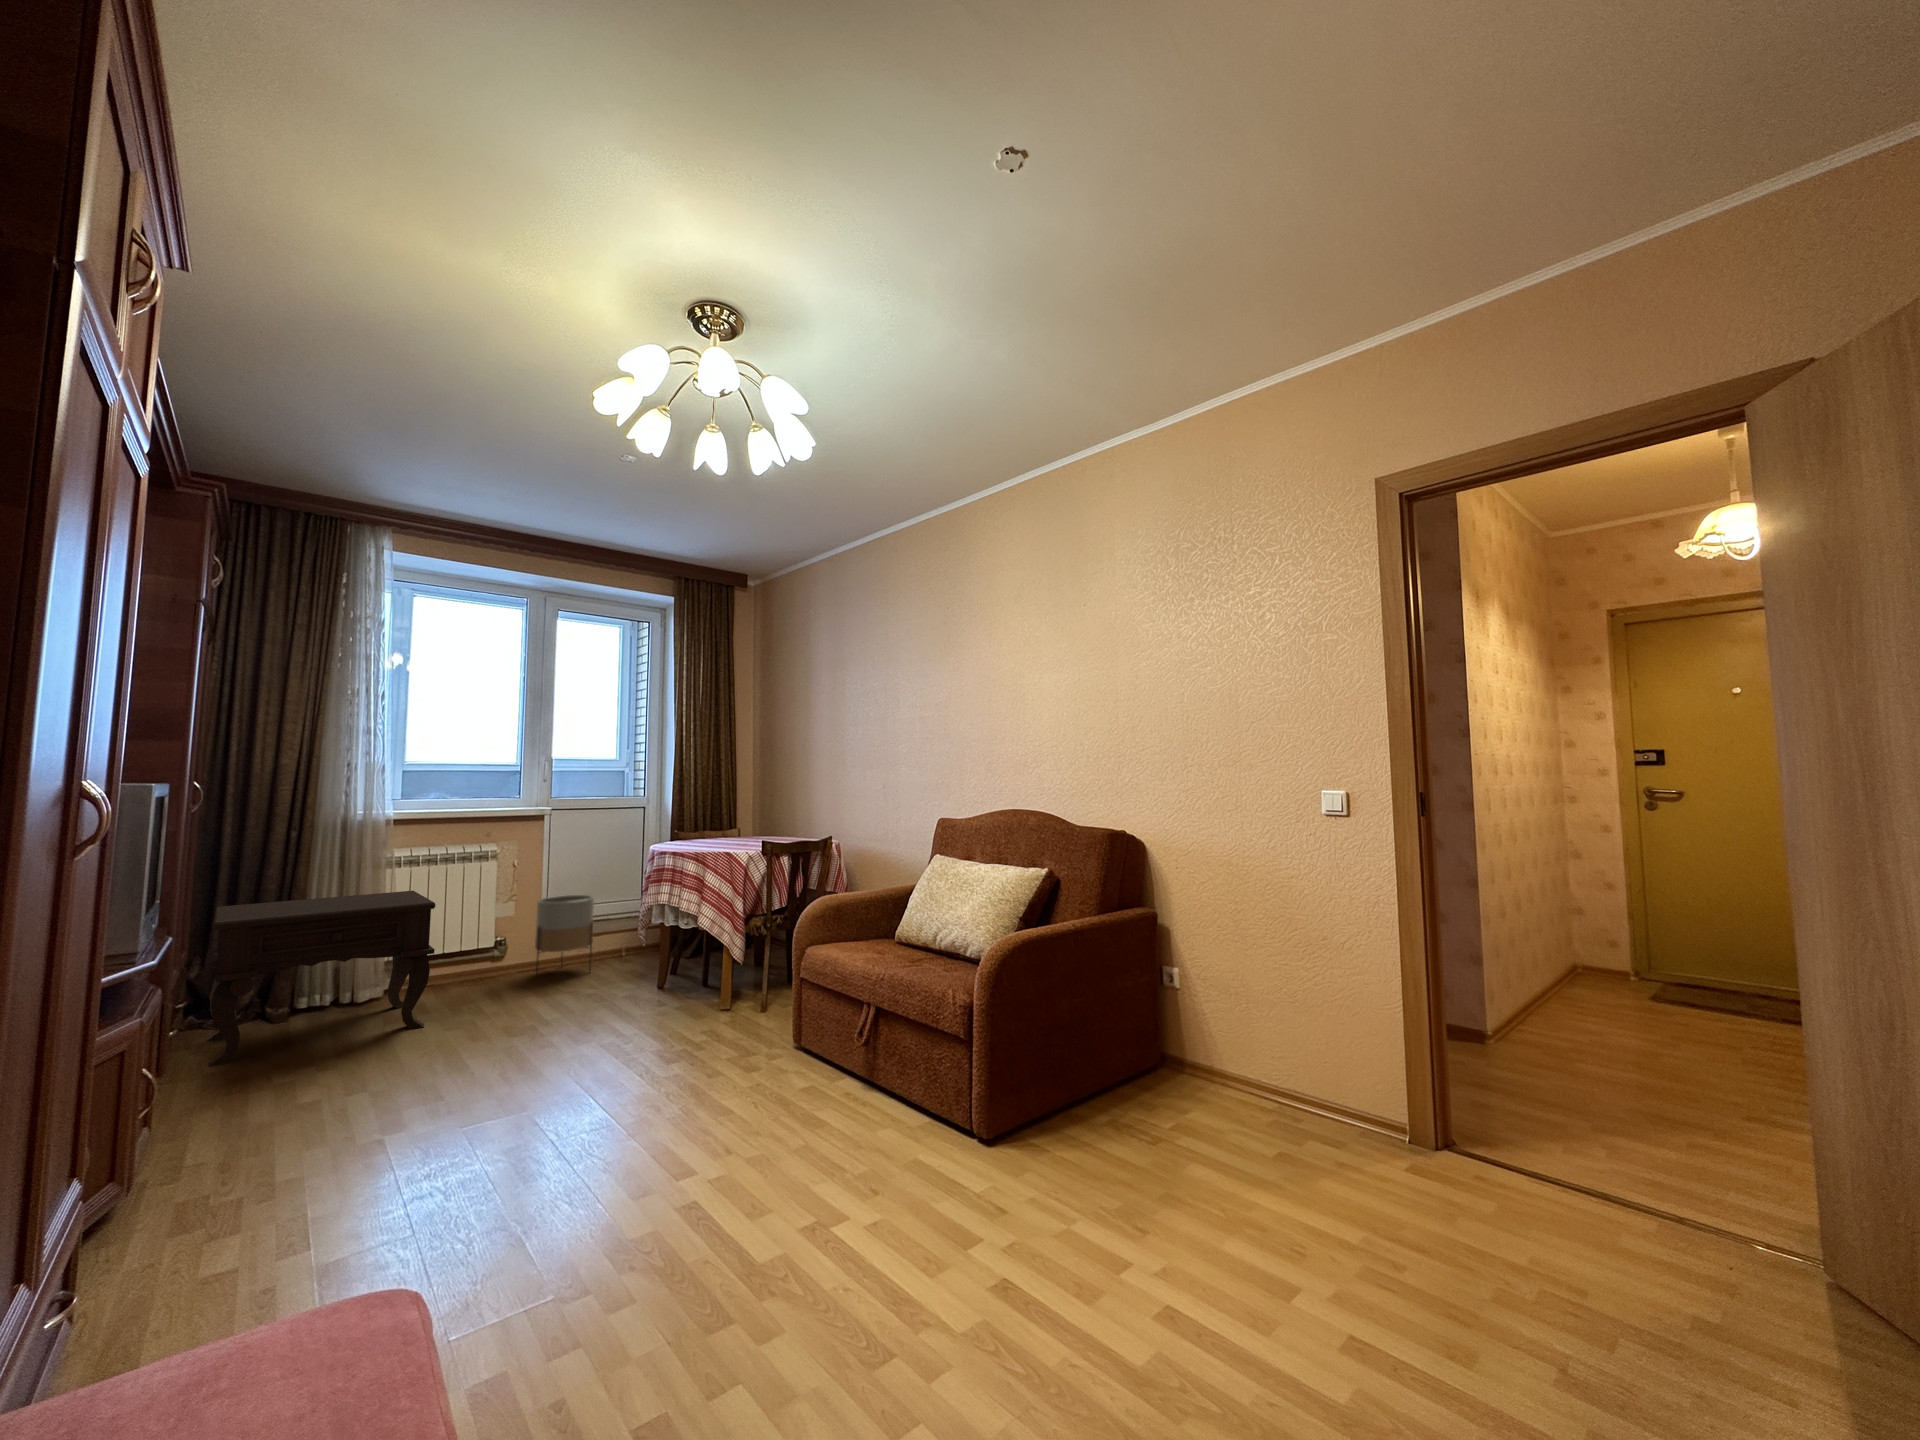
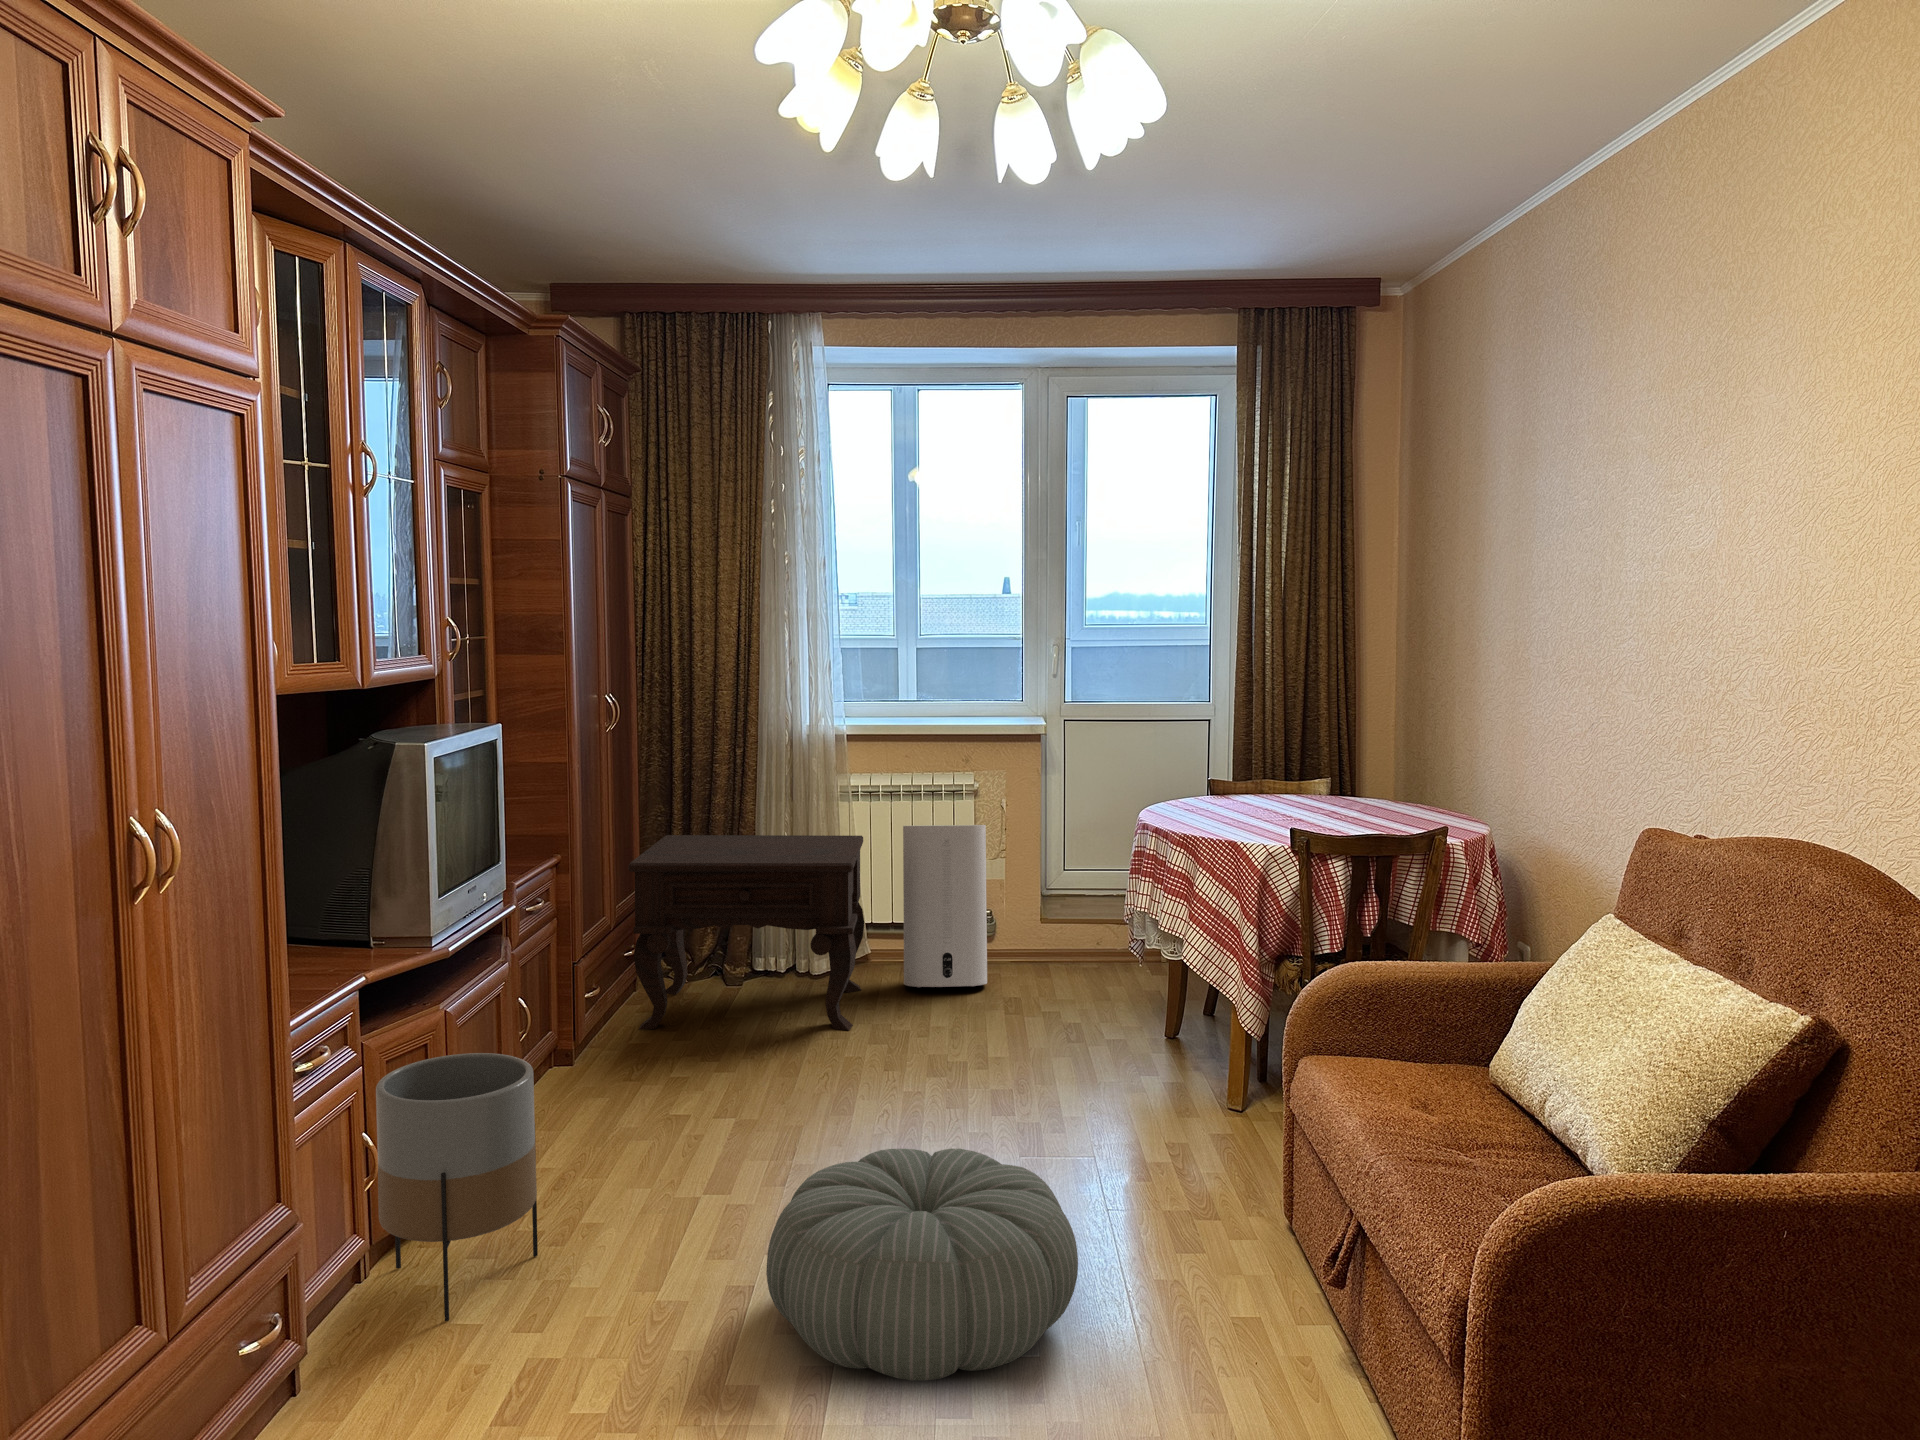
air purifier: none [444,876,512,995] -> present [903,825,987,988]
planter: present [535,895,594,977] -> present [376,1053,538,1321]
pouf: none [530,1034,737,1174] -> present [766,1148,1078,1381]

